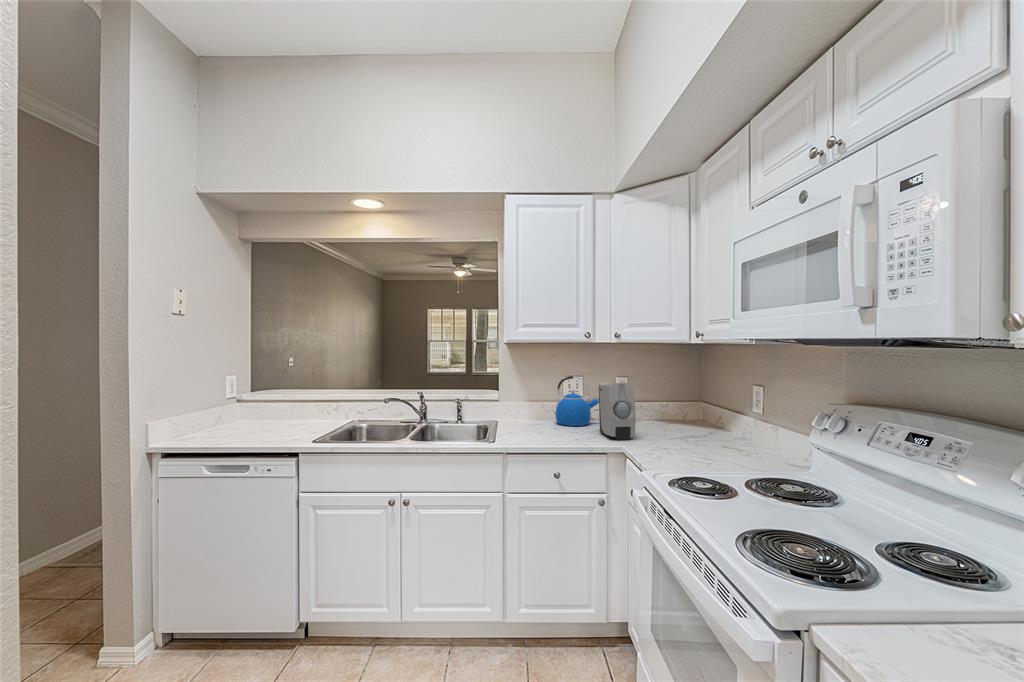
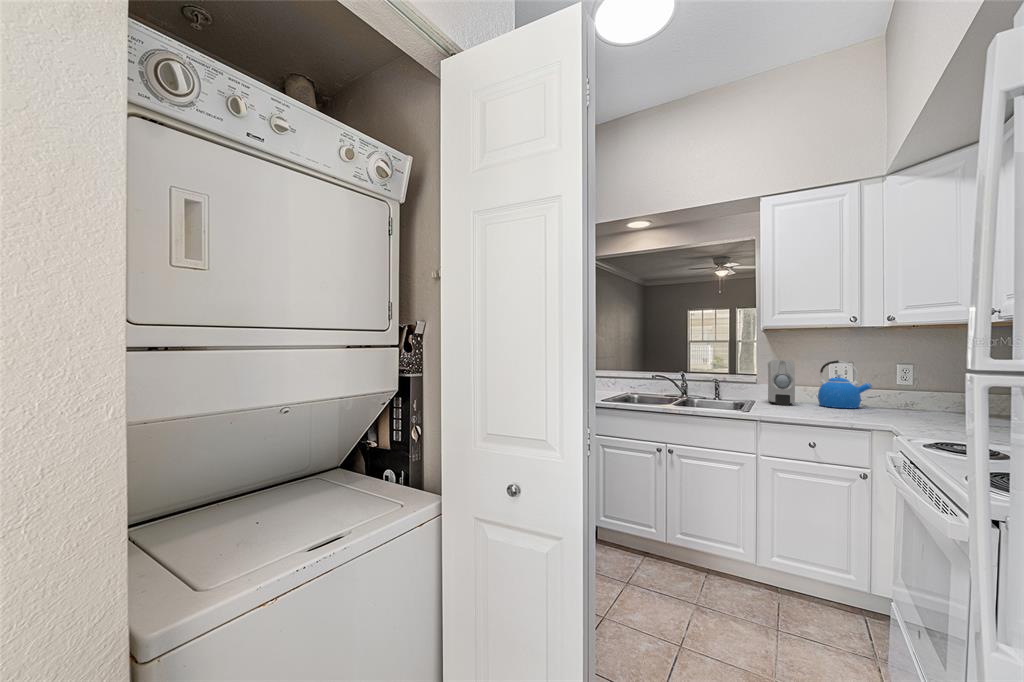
soap dispenser: present [599,383,636,440] -> present [768,360,795,405]

